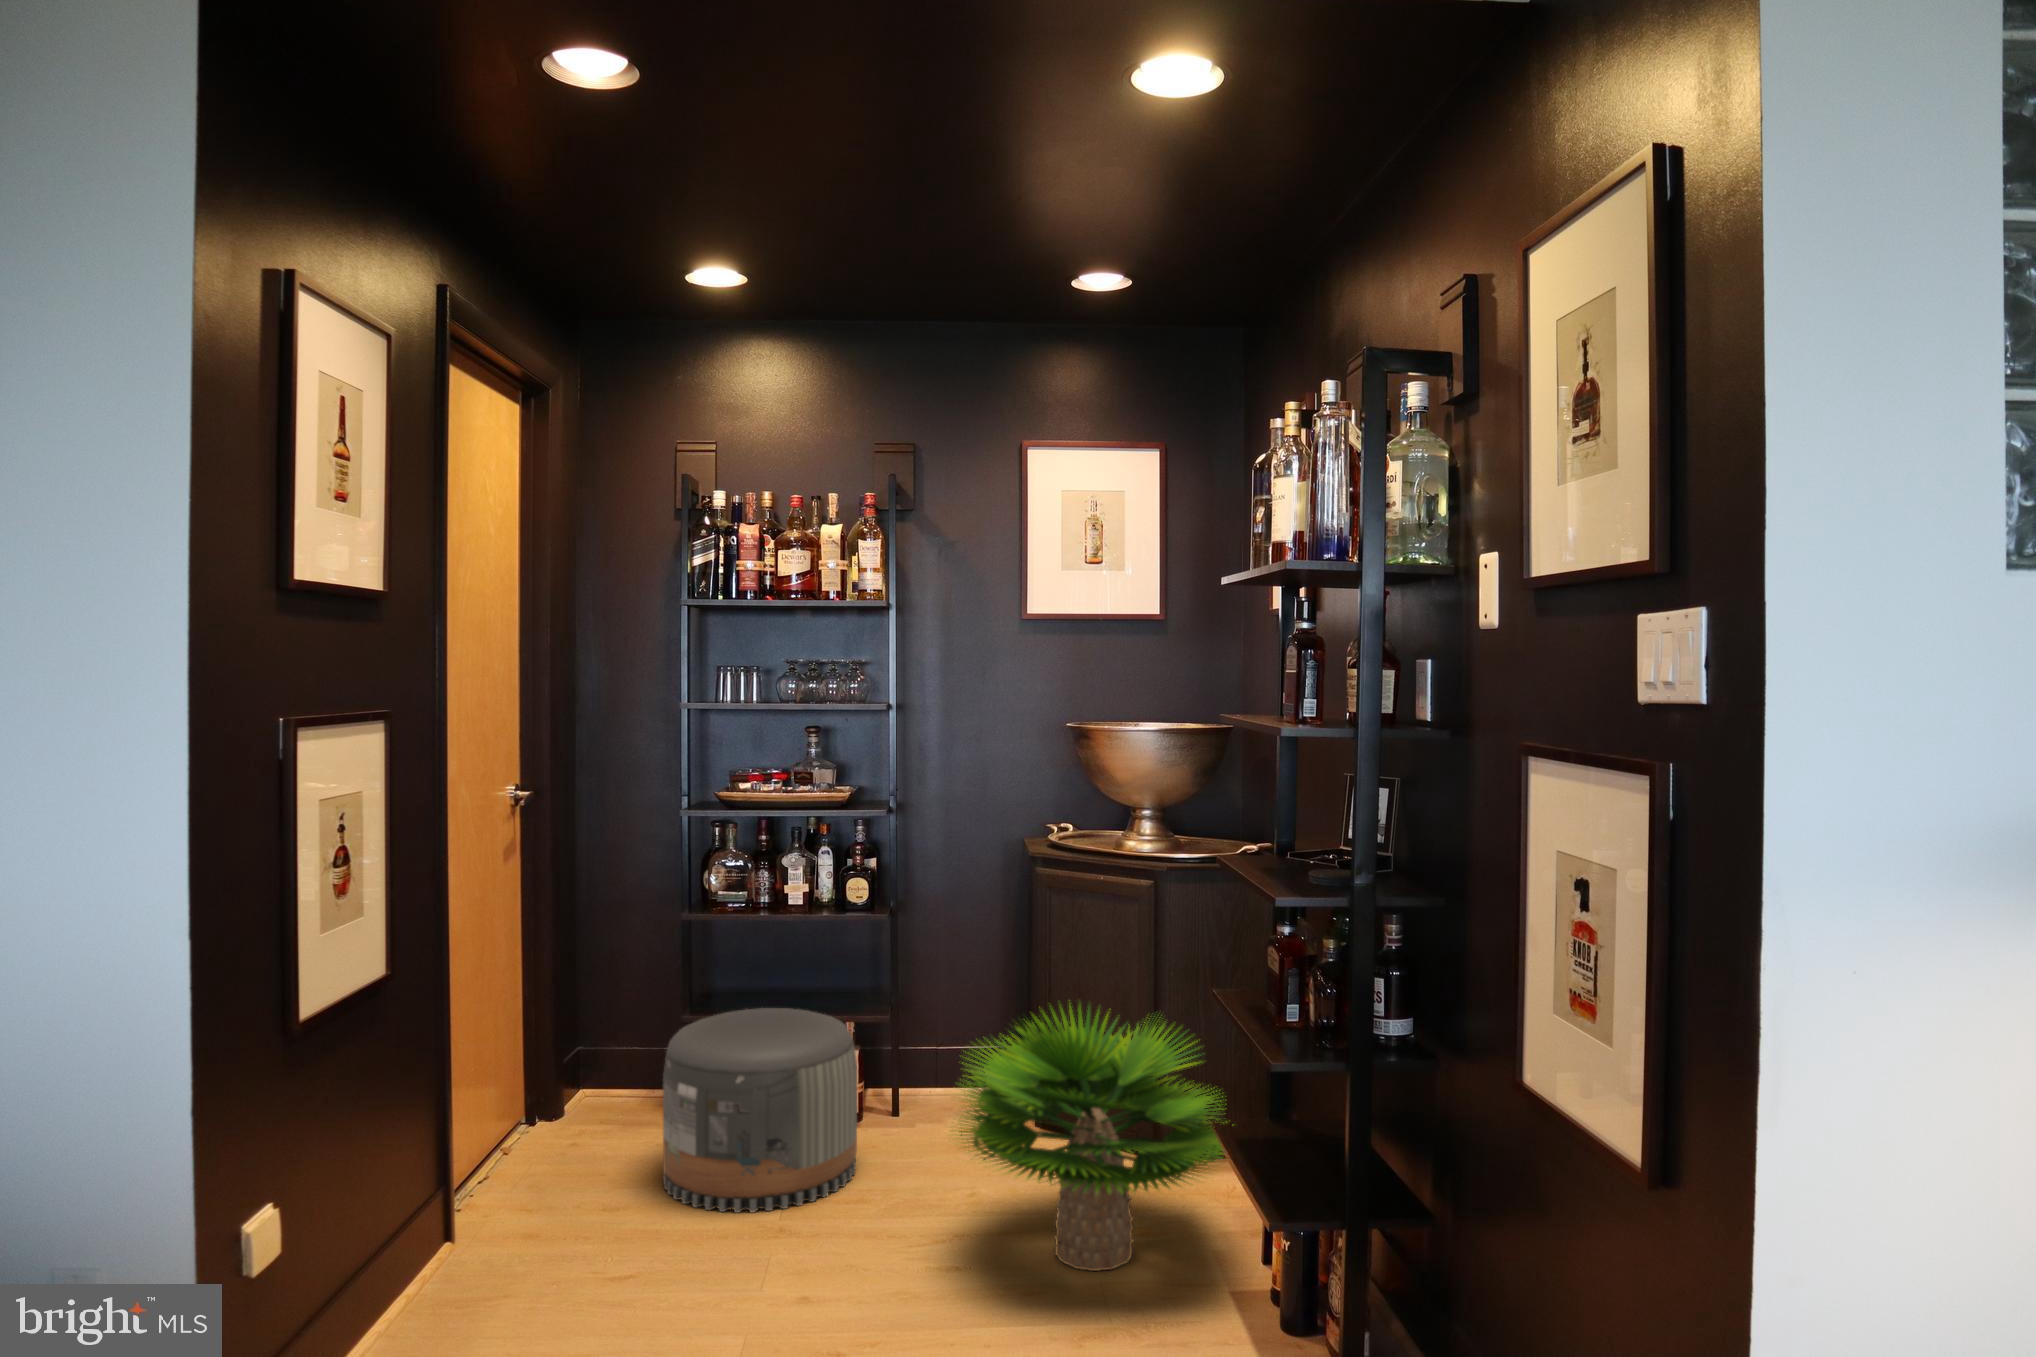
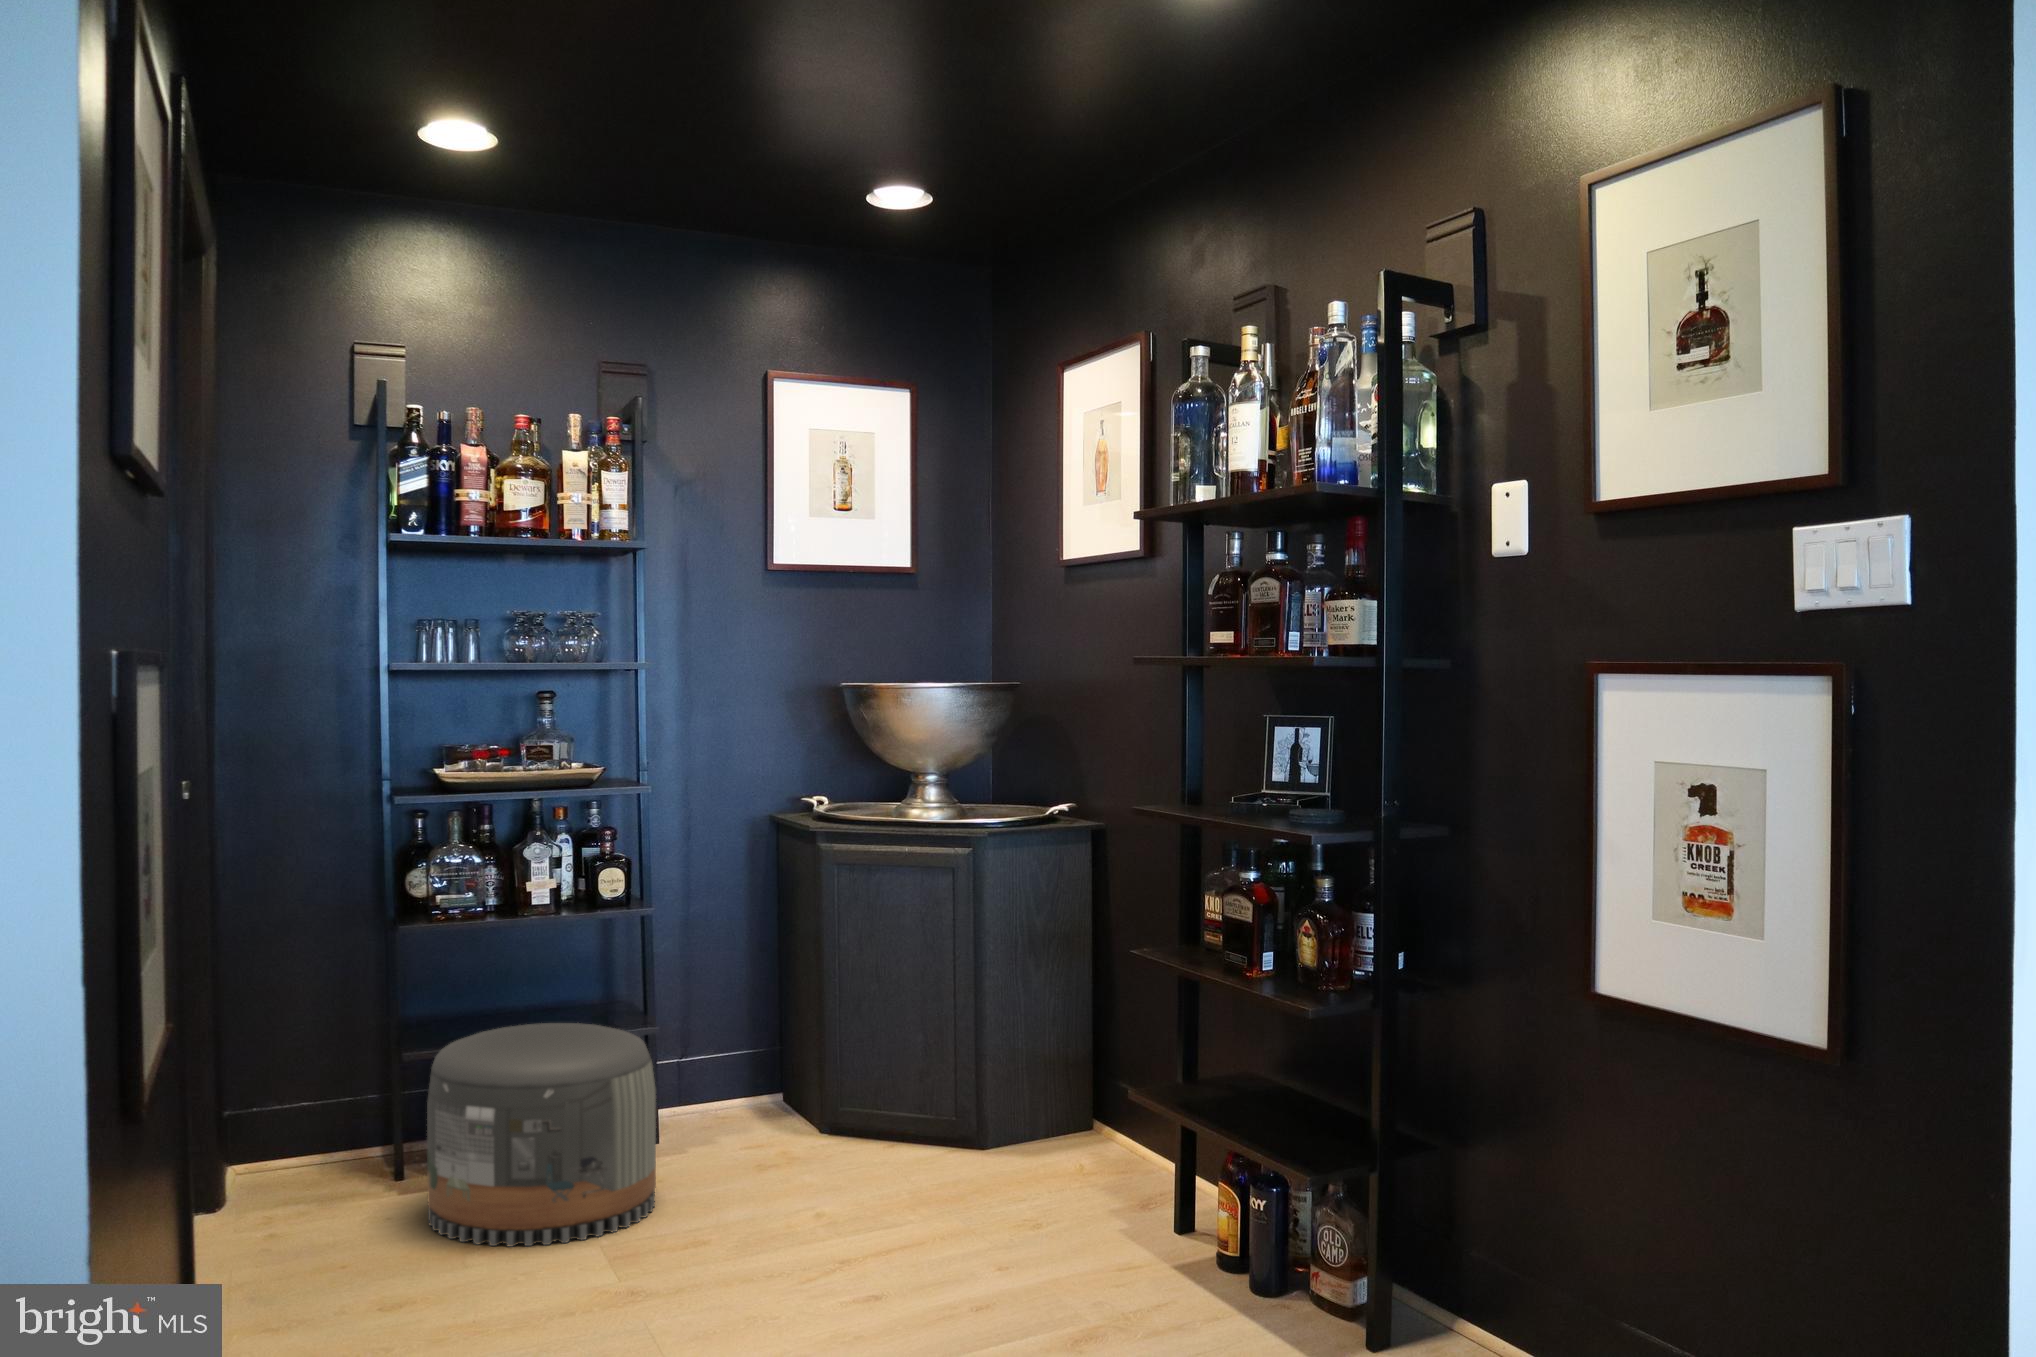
potted plant: present [957,1006,1233,1271] -> none [803,977,1121,1248]

